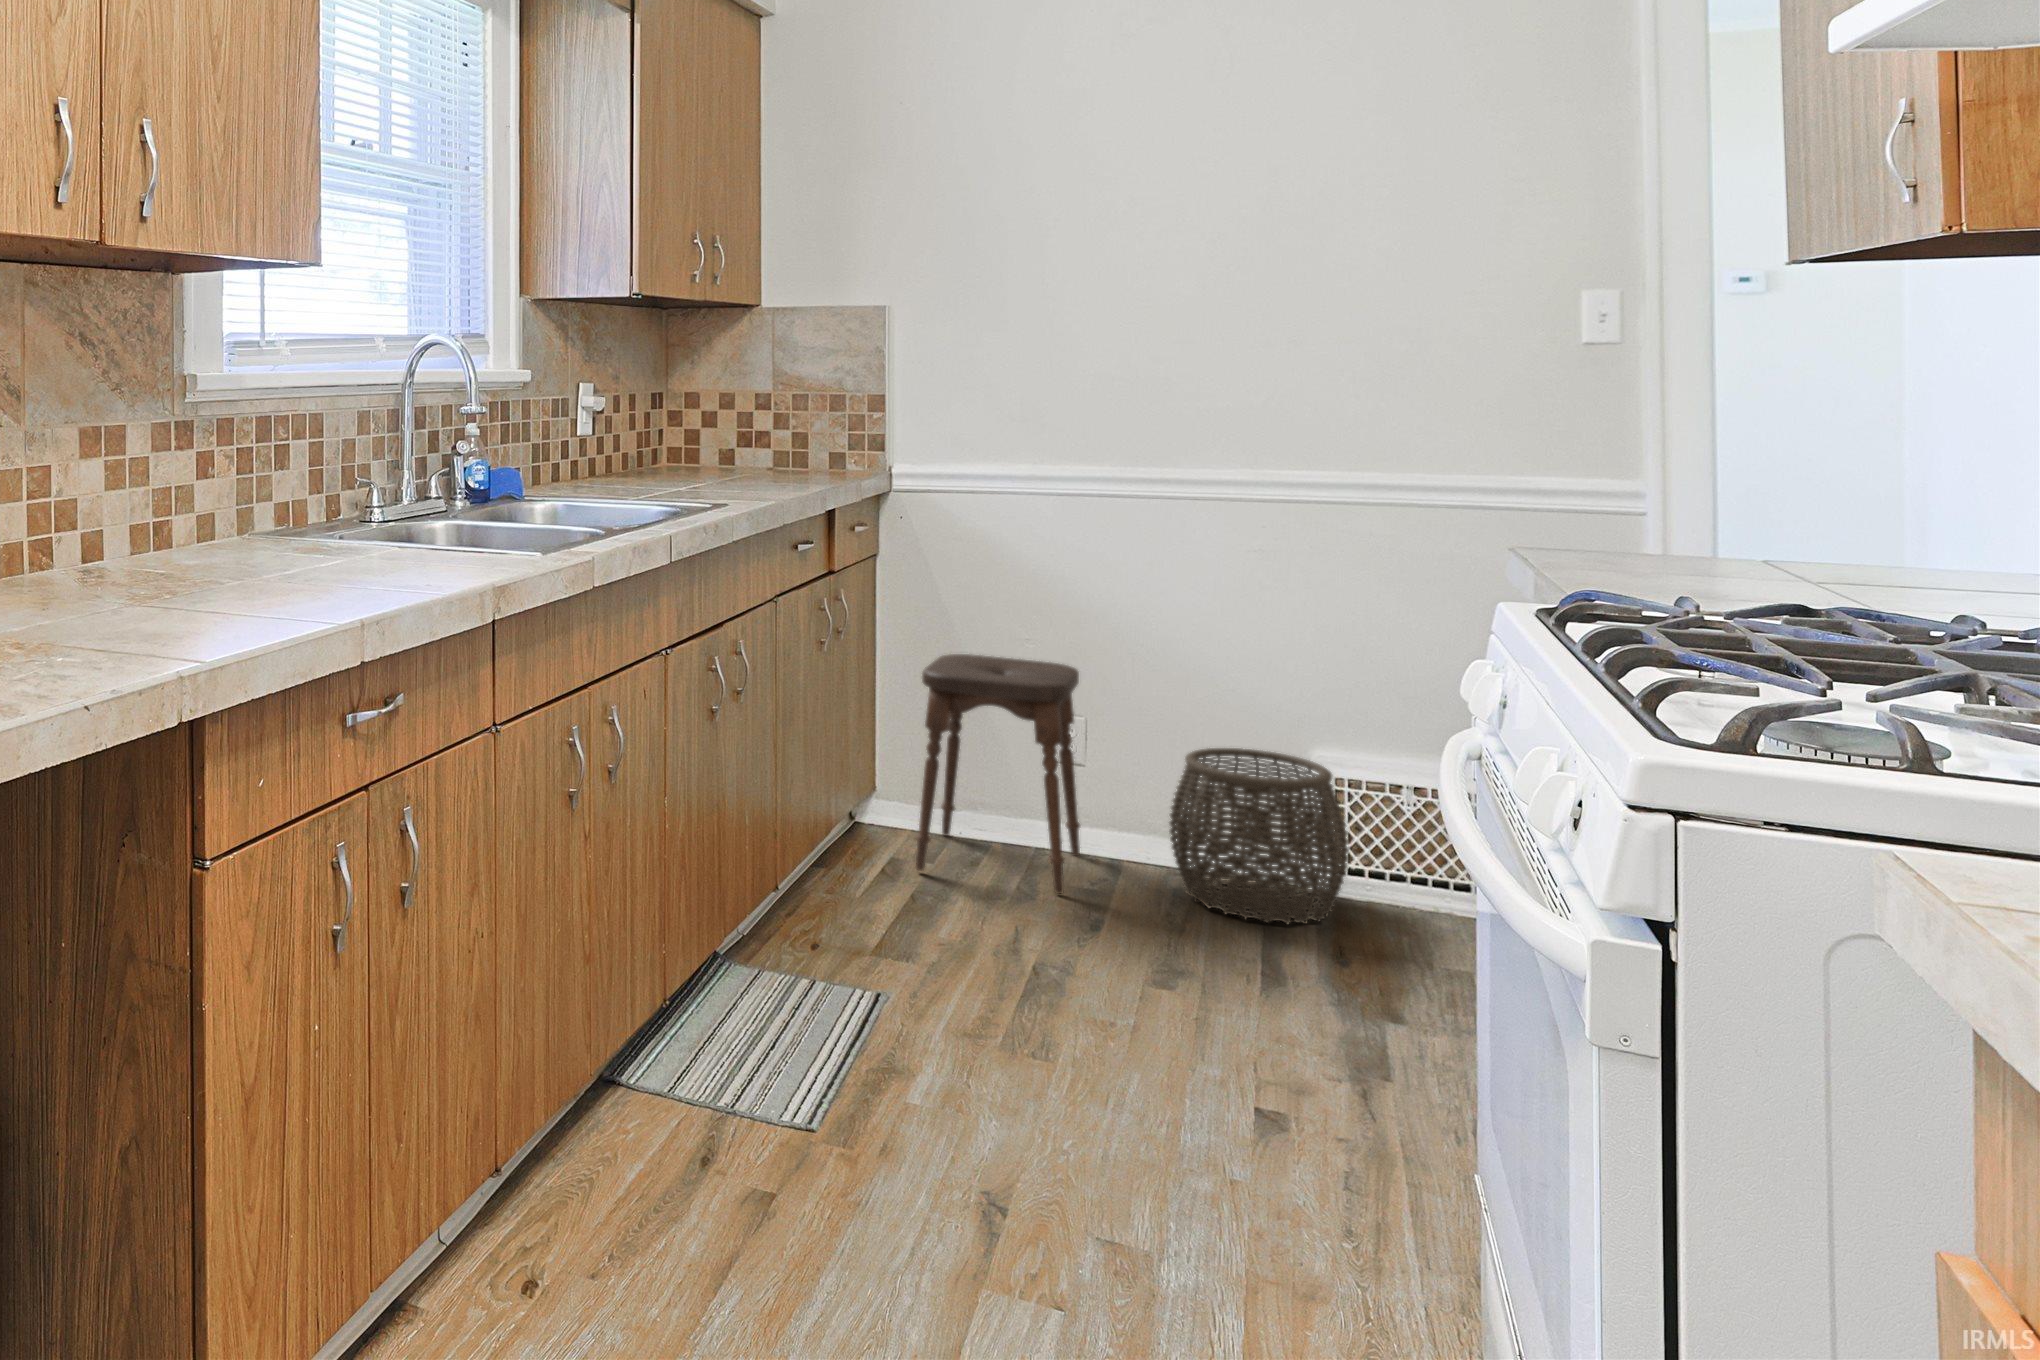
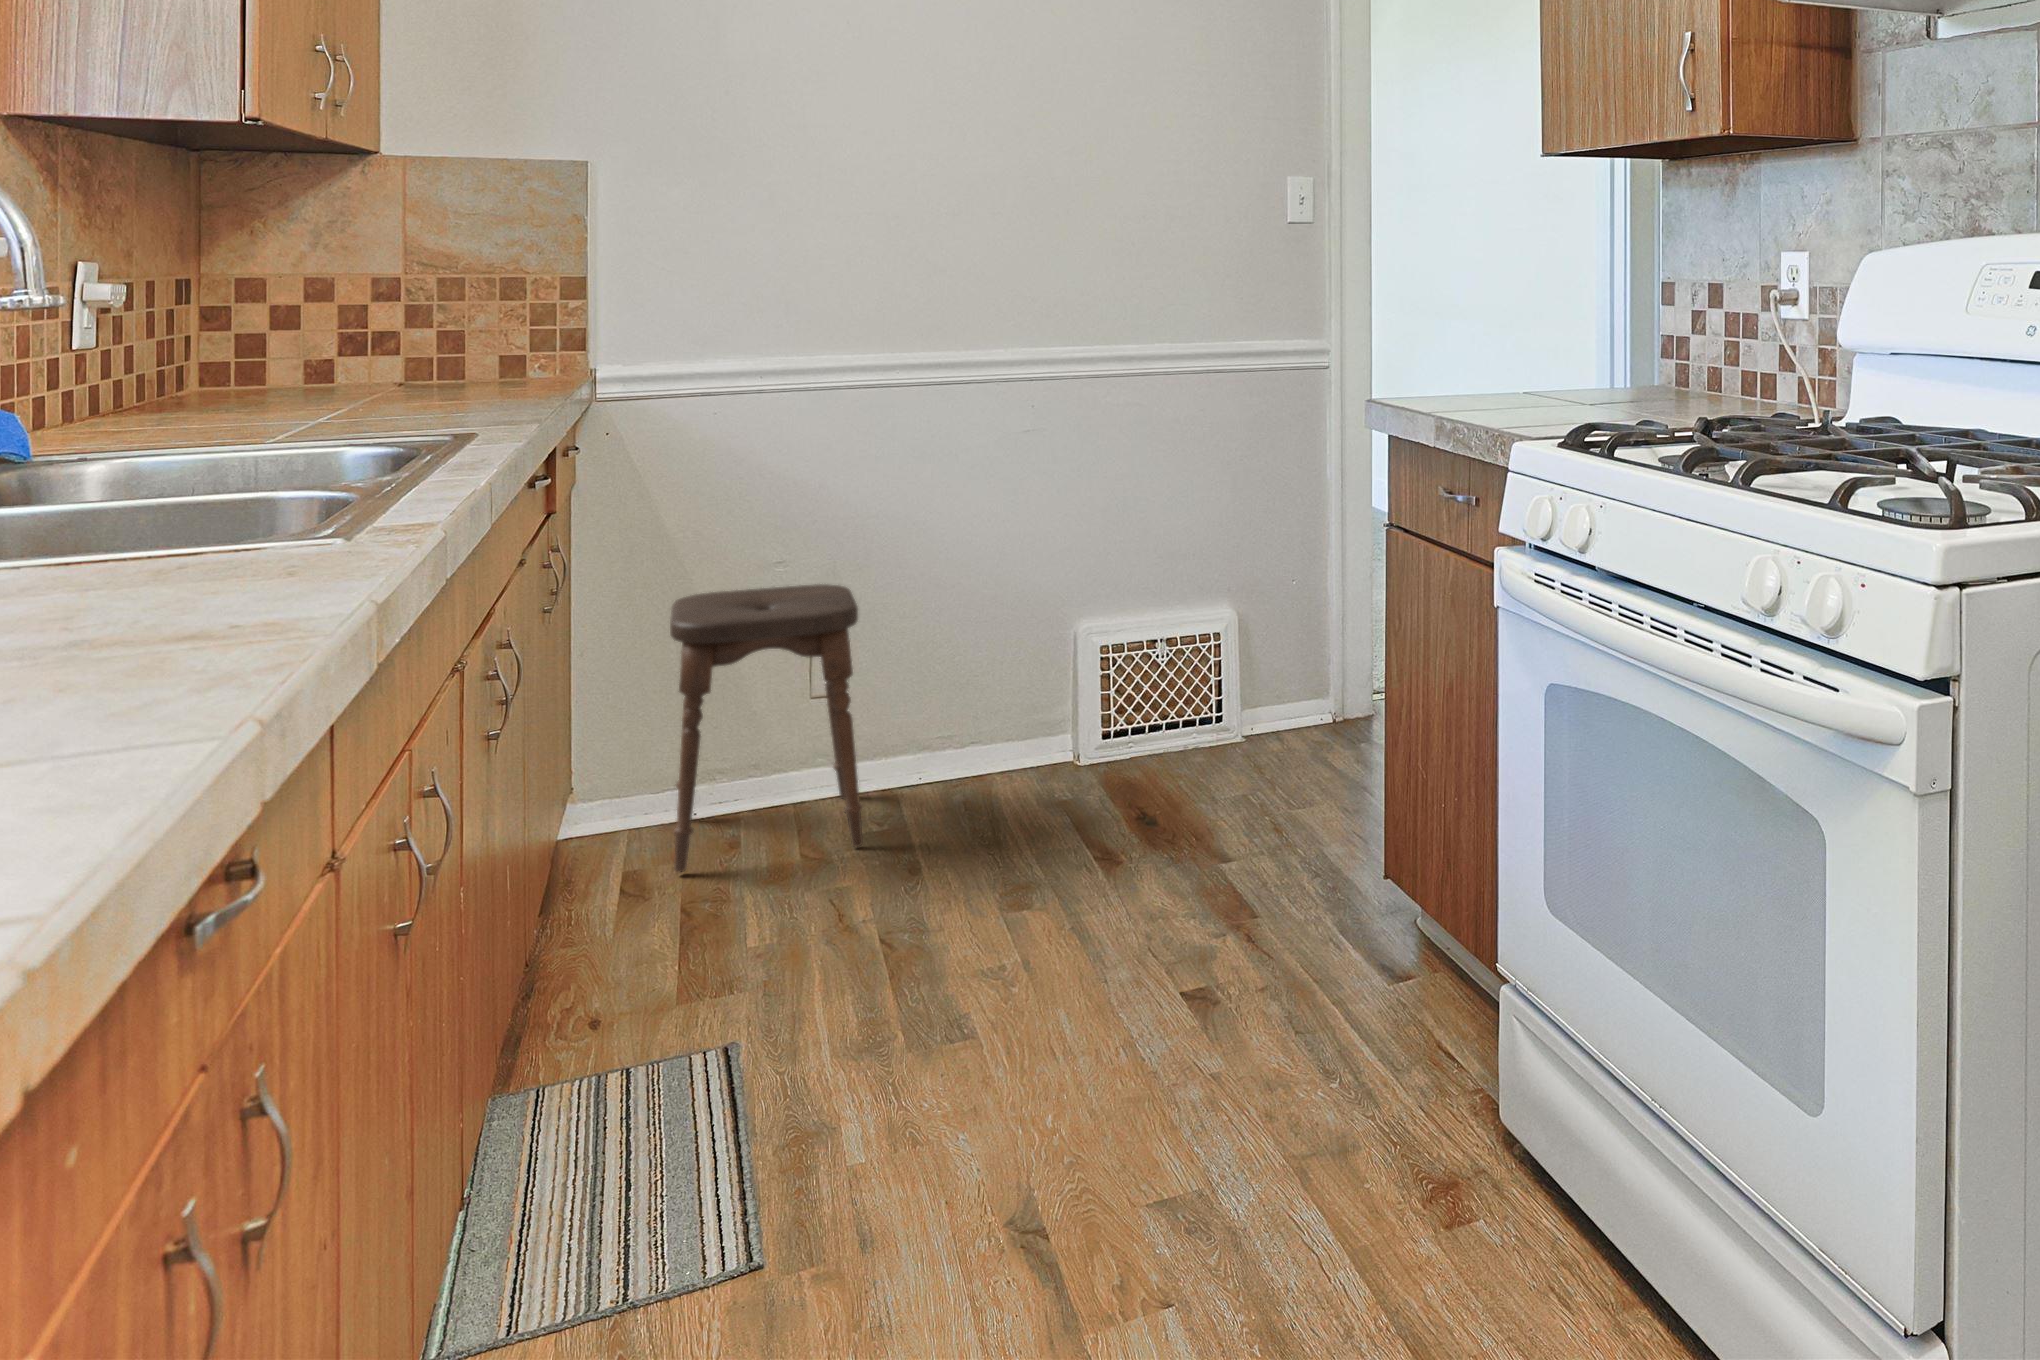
woven basket: present [1169,748,1349,924] -> none [961,636,1136,814]

